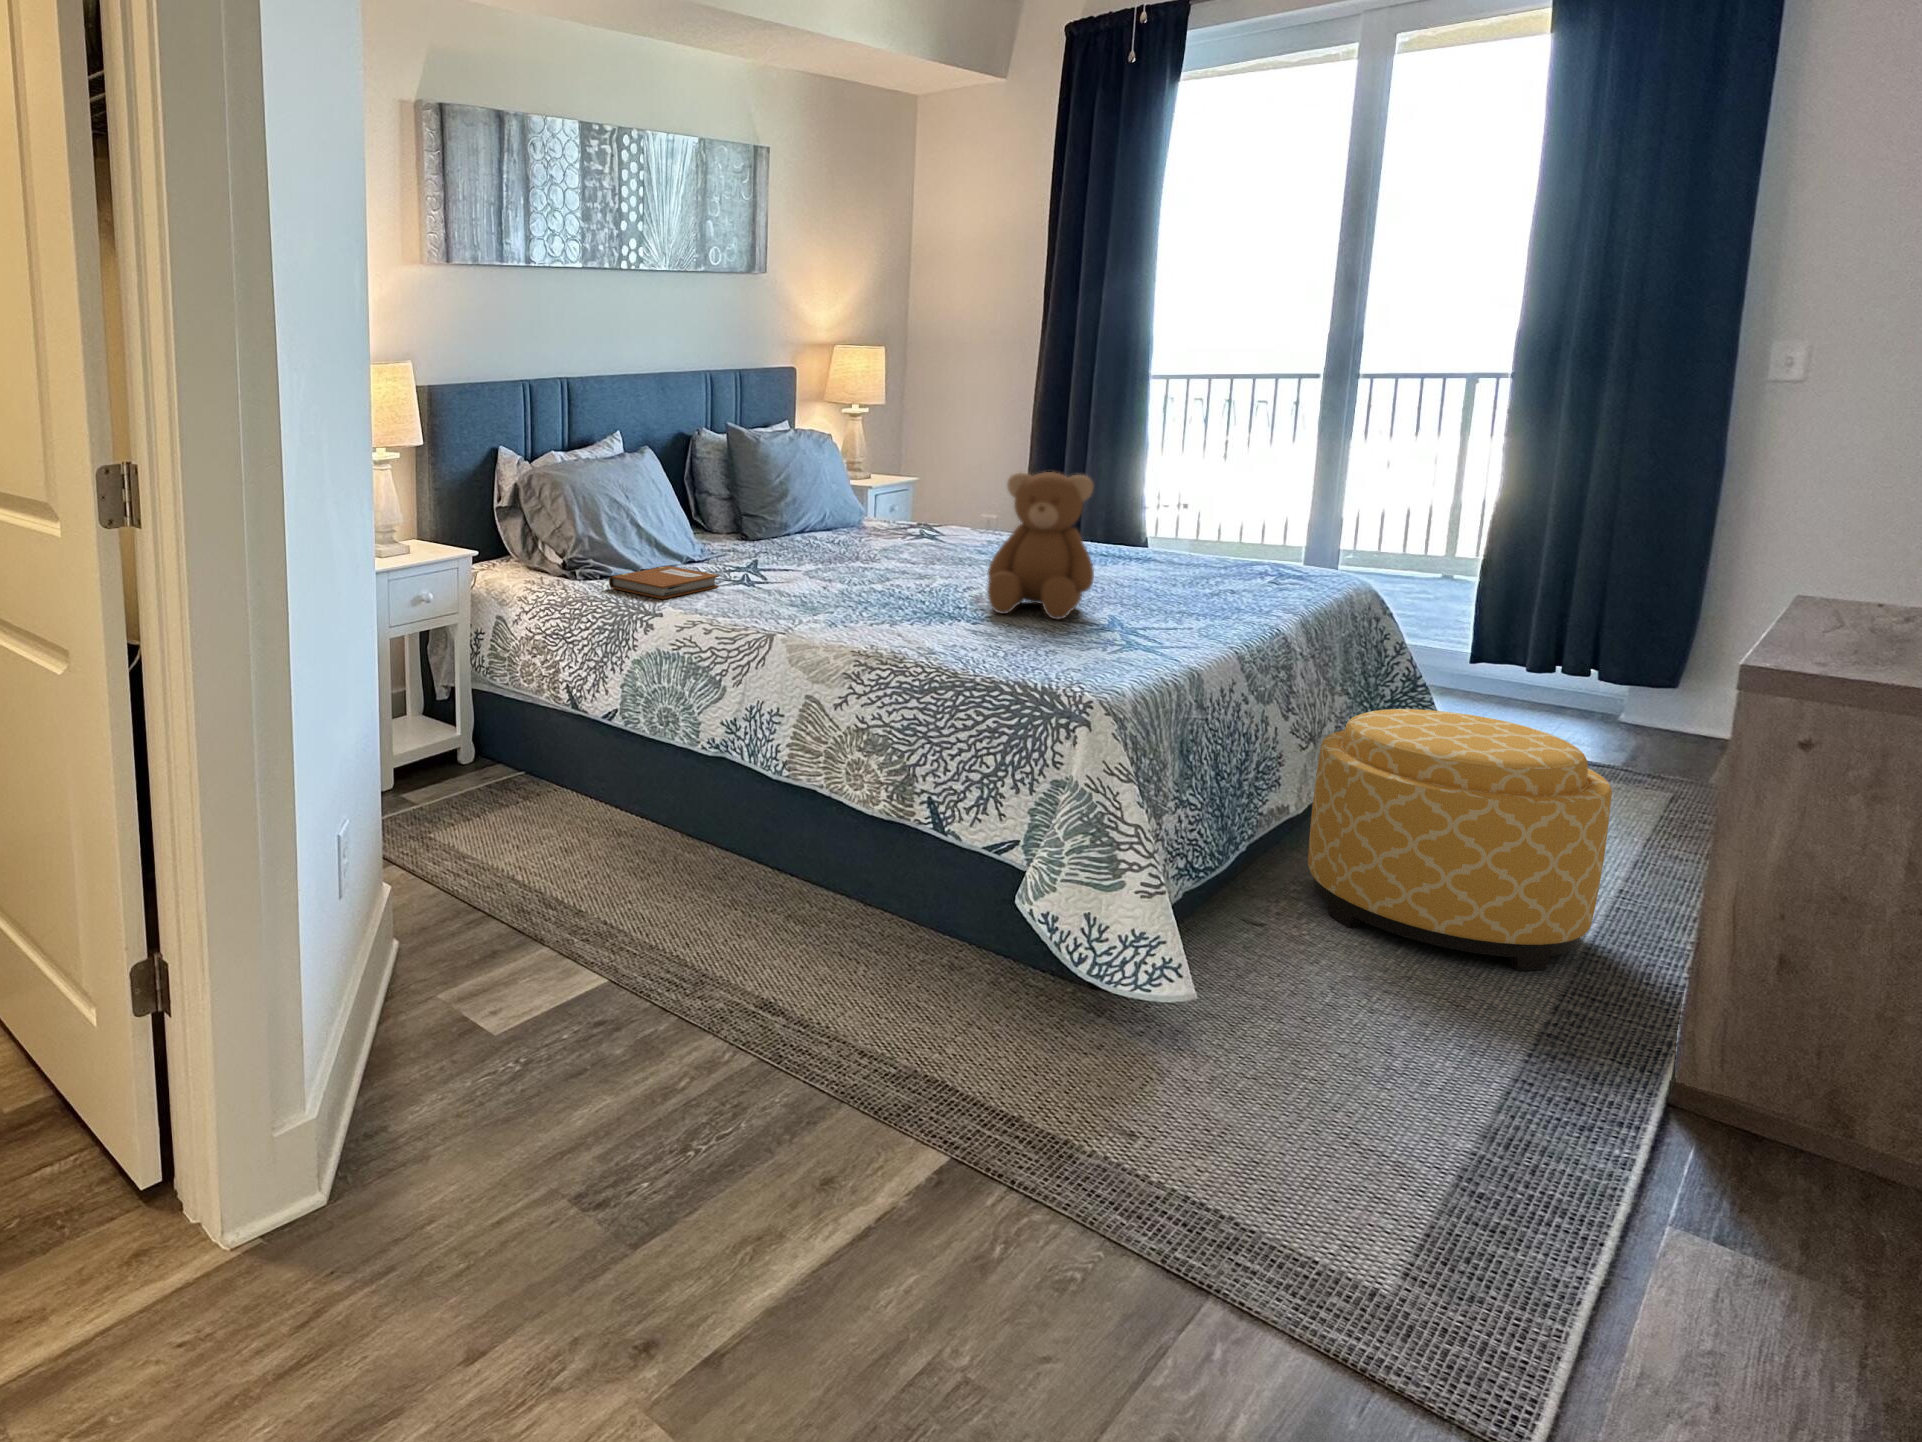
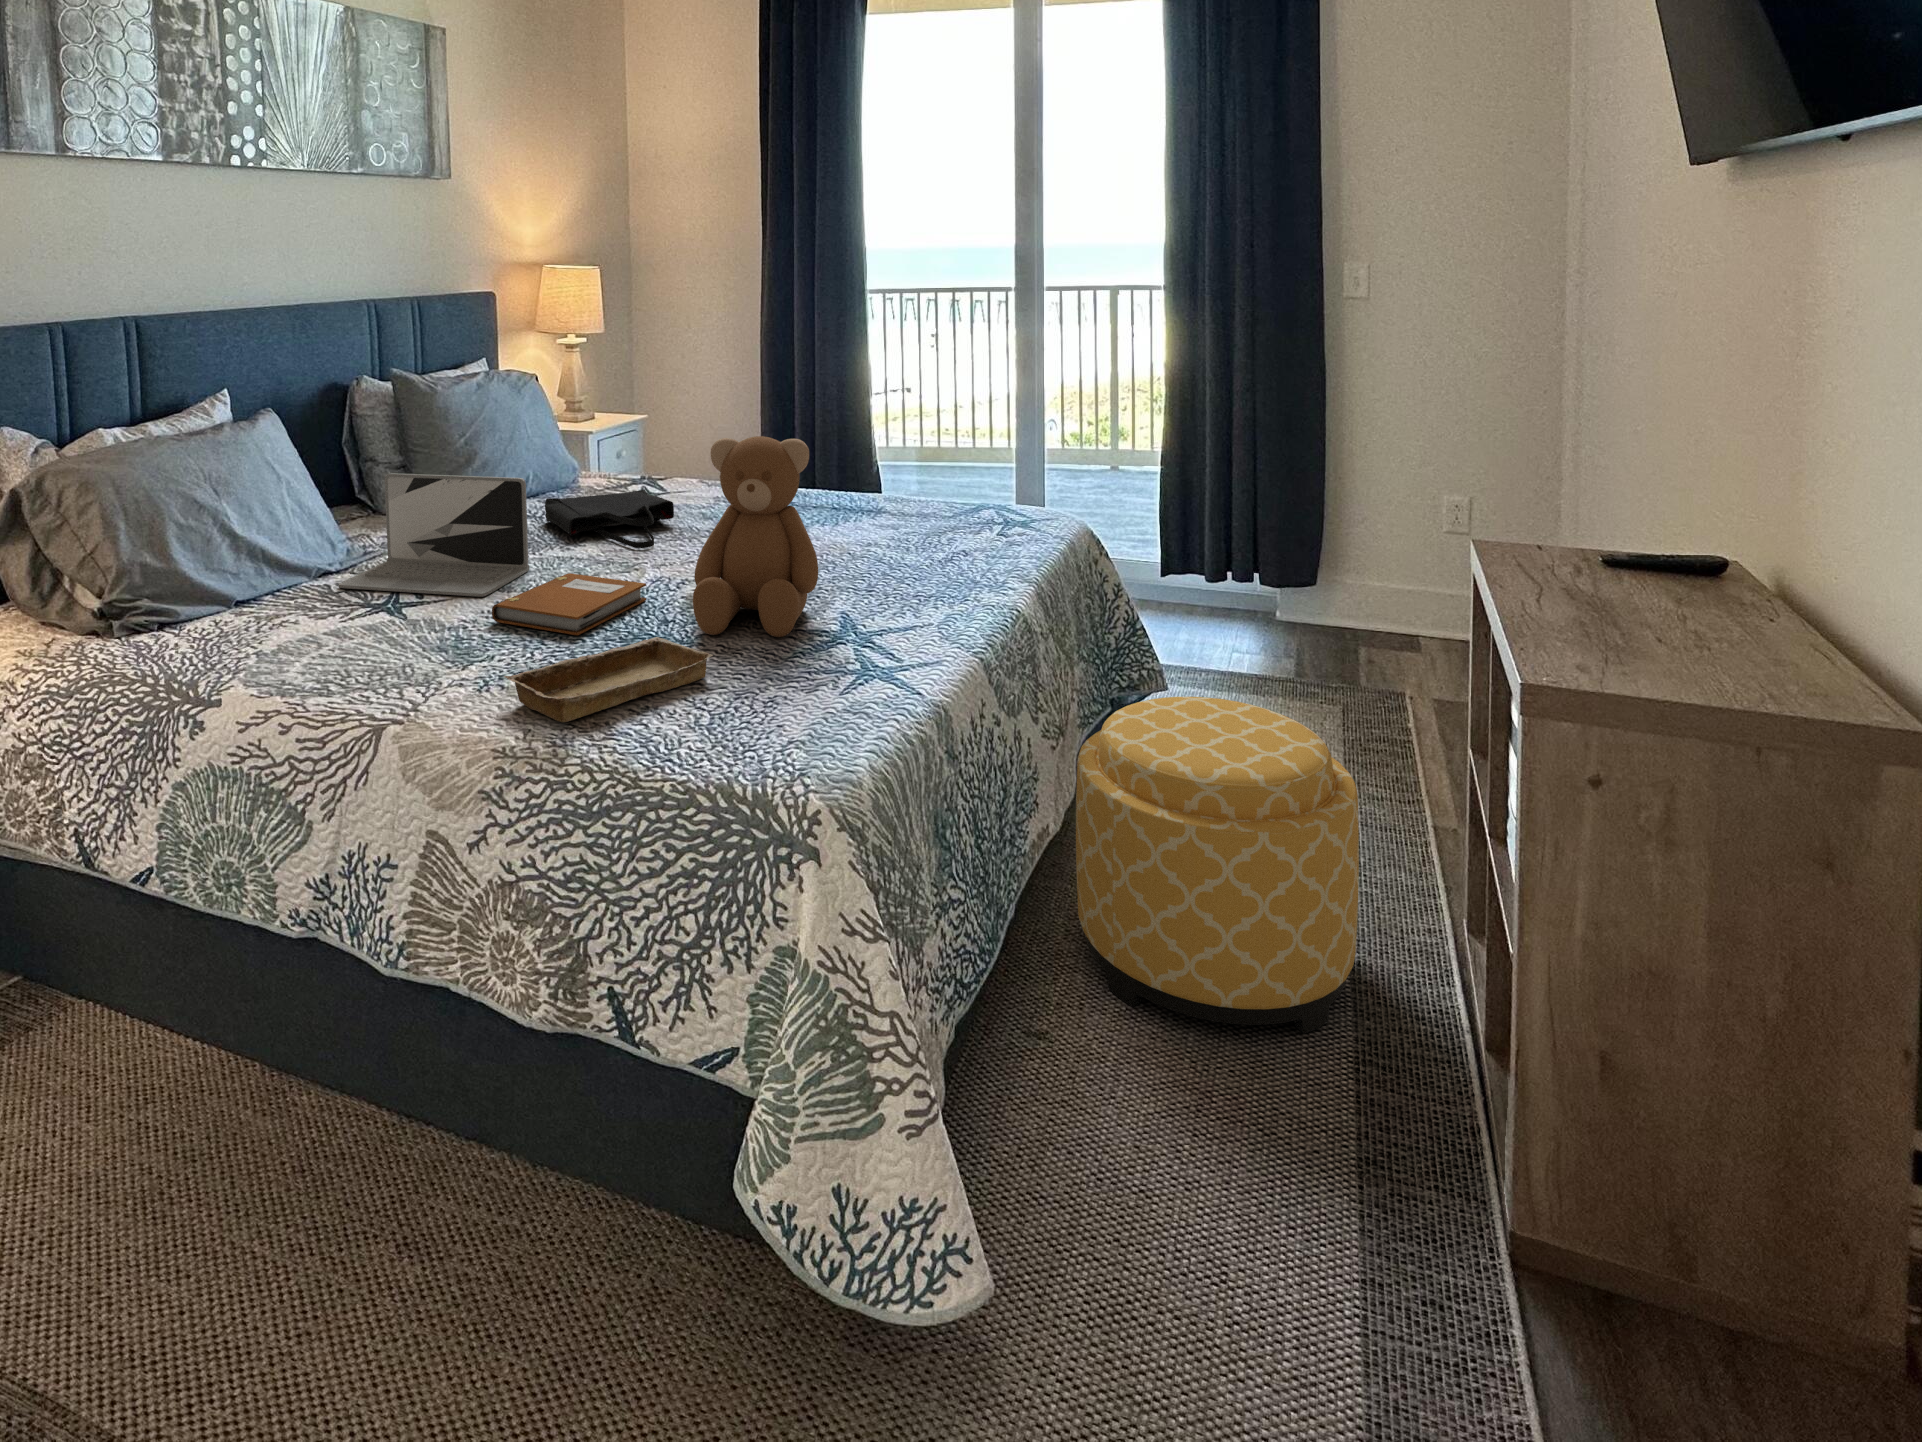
laptop: none [709,493,847,580] -> present [339,473,529,597]
tote bag: none [849,526,959,564] -> present [545,490,674,548]
notebook: present [609,566,719,599] -> present [492,573,646,635]
tray: none [853,607,1007,642] -> present [504,637,713,722]

